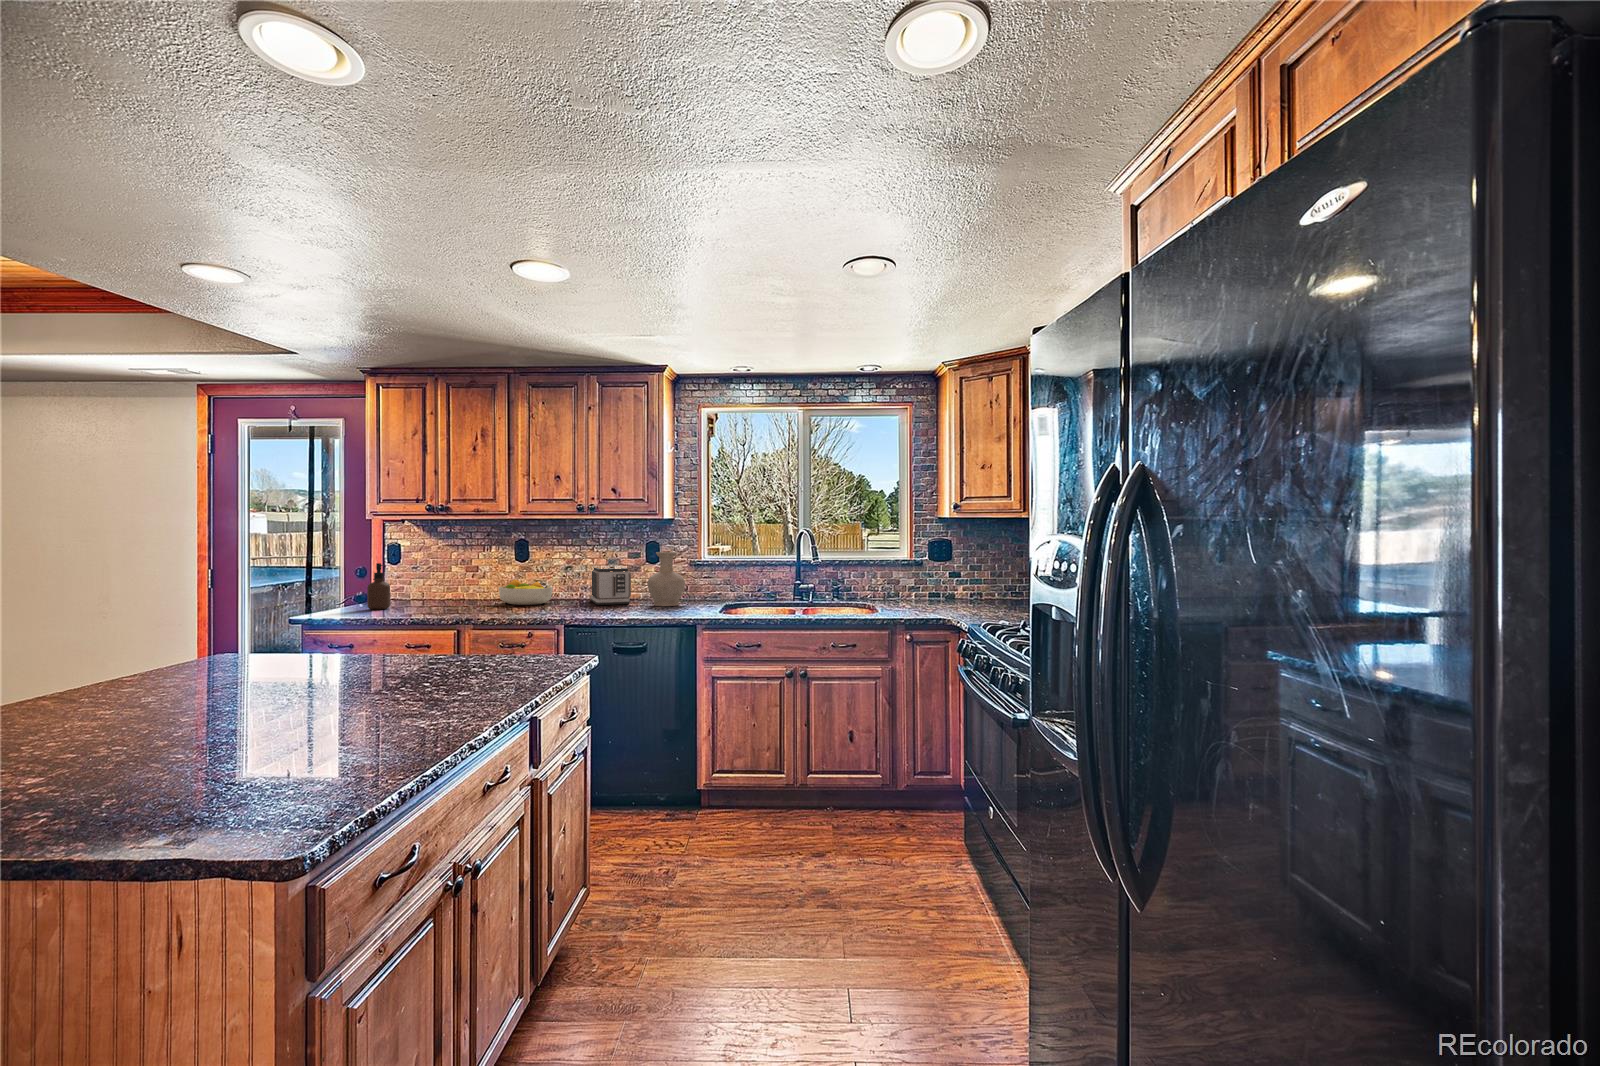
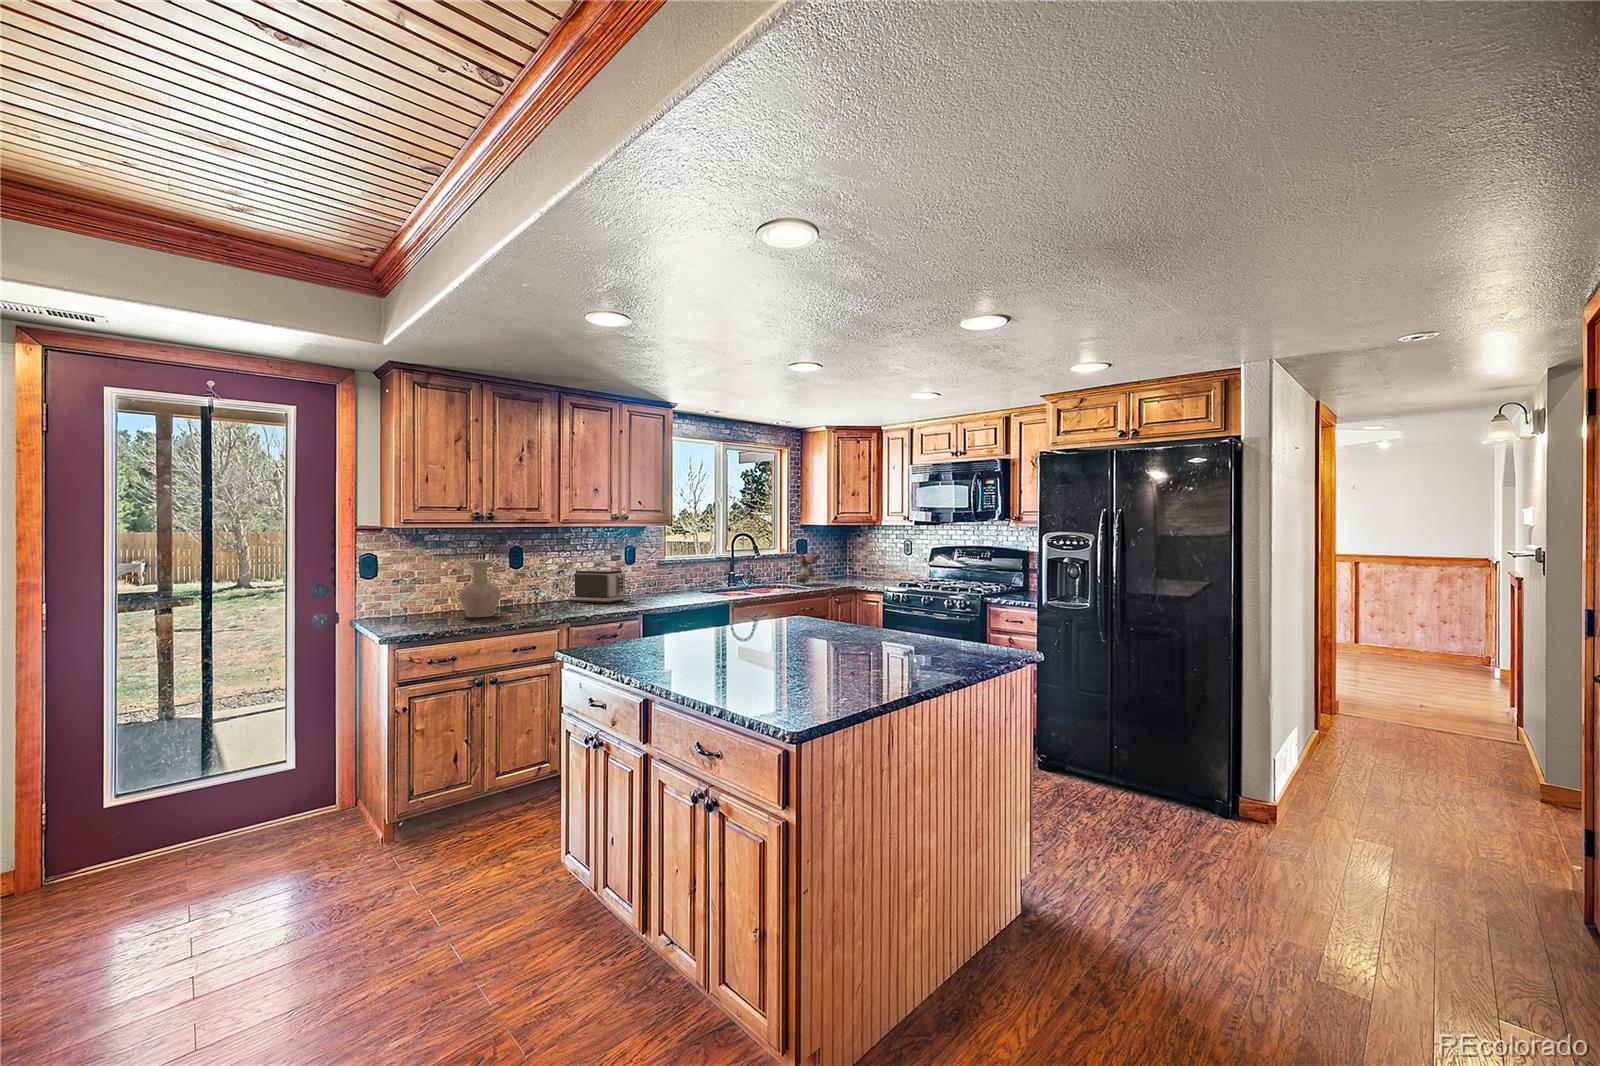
flower arrangement: none [915,550,981,602] -> present [794,550,831,584]
vase: present [648,552,685,606] -> present [459,561,501,617]
soap dispenser: present [367,563,390,610] -> none [408,574,432,624]
fruit bowl: present [499,579,553,605] -> none [500,585,561,609]

